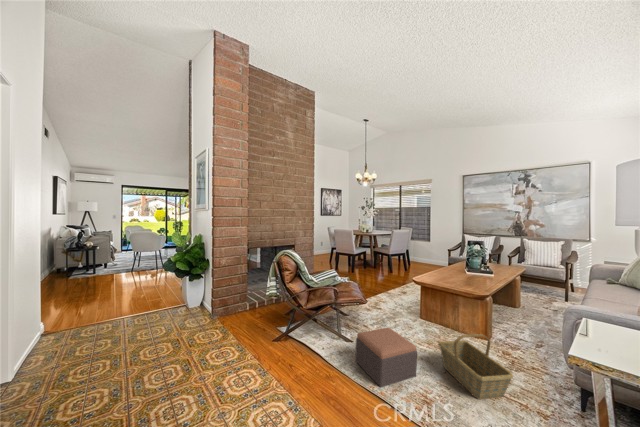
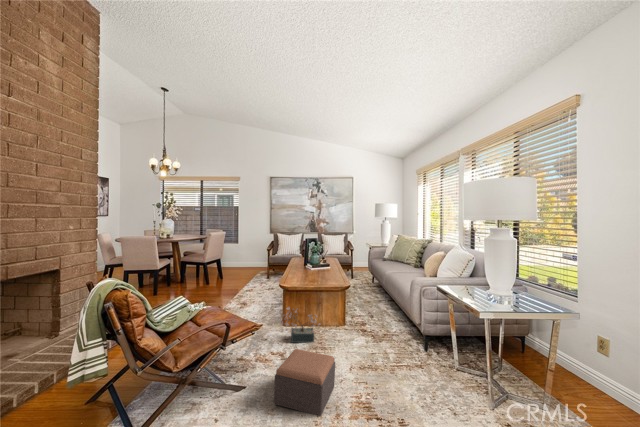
decorative plant: none [408,296,448,338] -> present [282,308,320,343]
basket: present [438,334,513,400] -> none [338,325,398,381]

